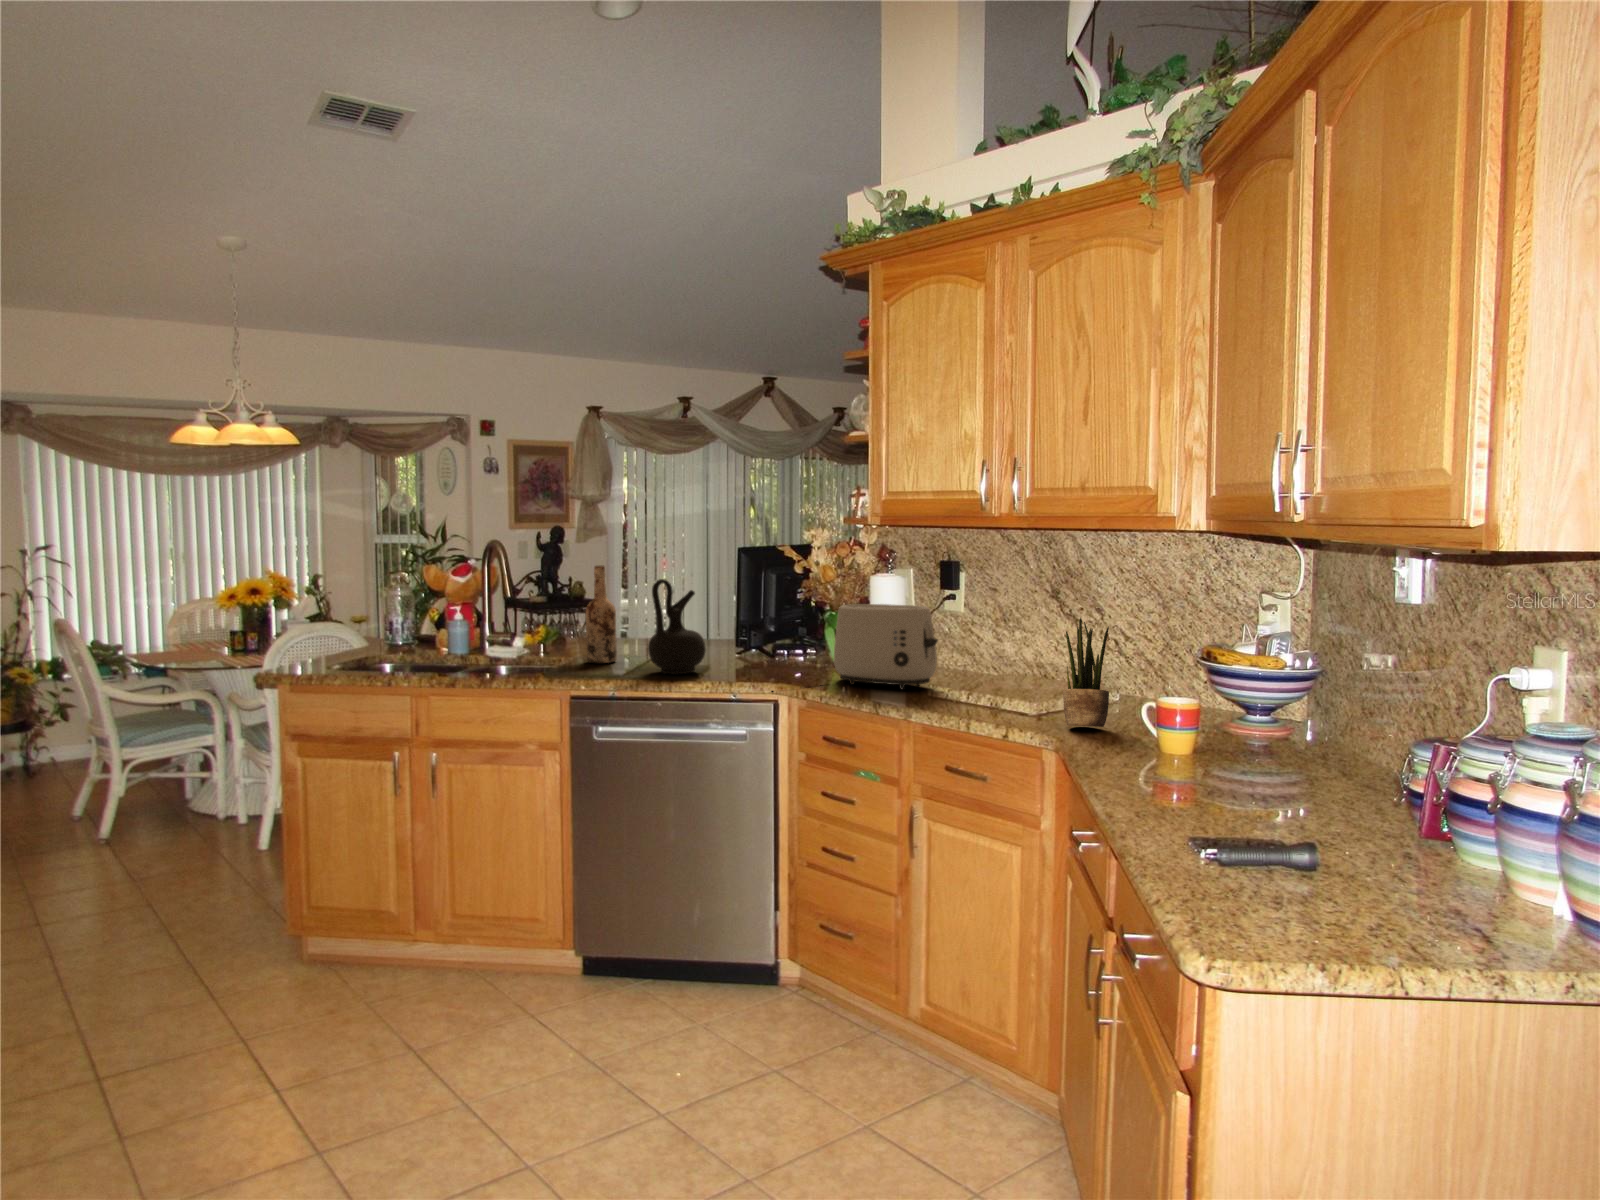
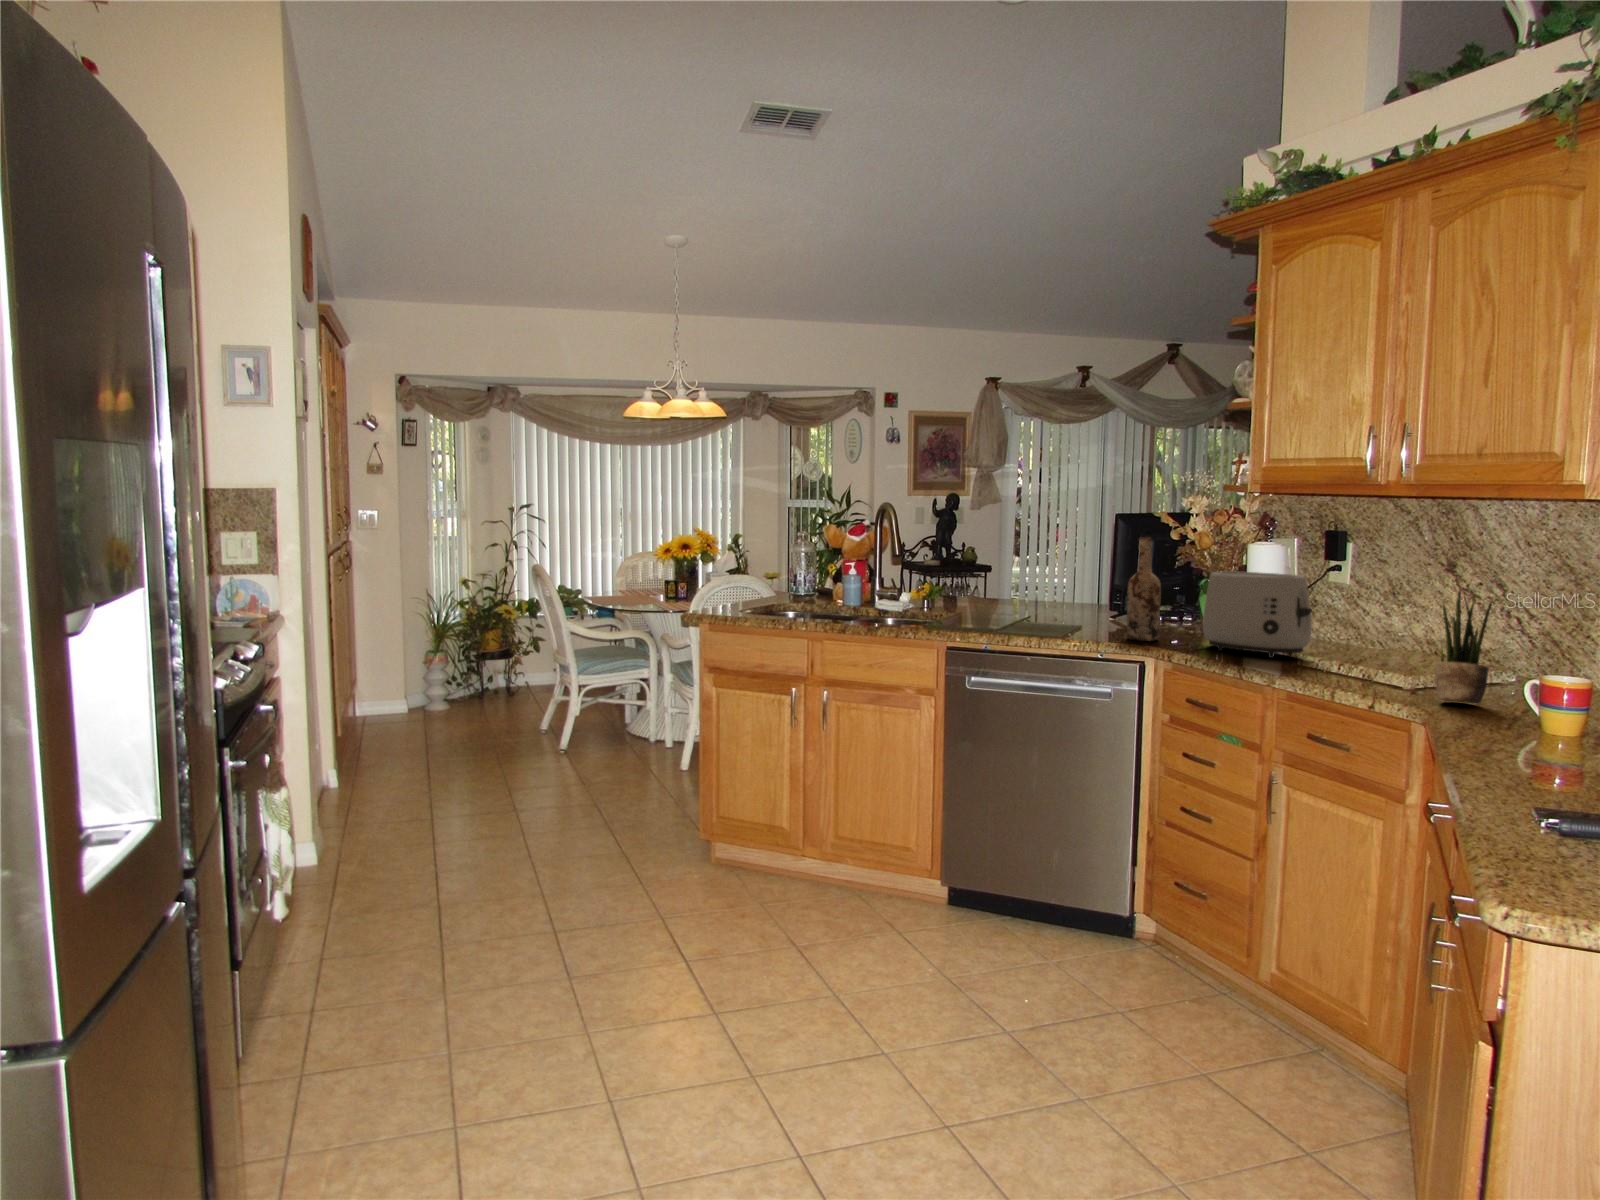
wine bottle: present [586,566,617,663] -> present [1127,537,1161,641]
ceramic jug: present [648,579,706,674] -> none [1020,541,1075,632]

